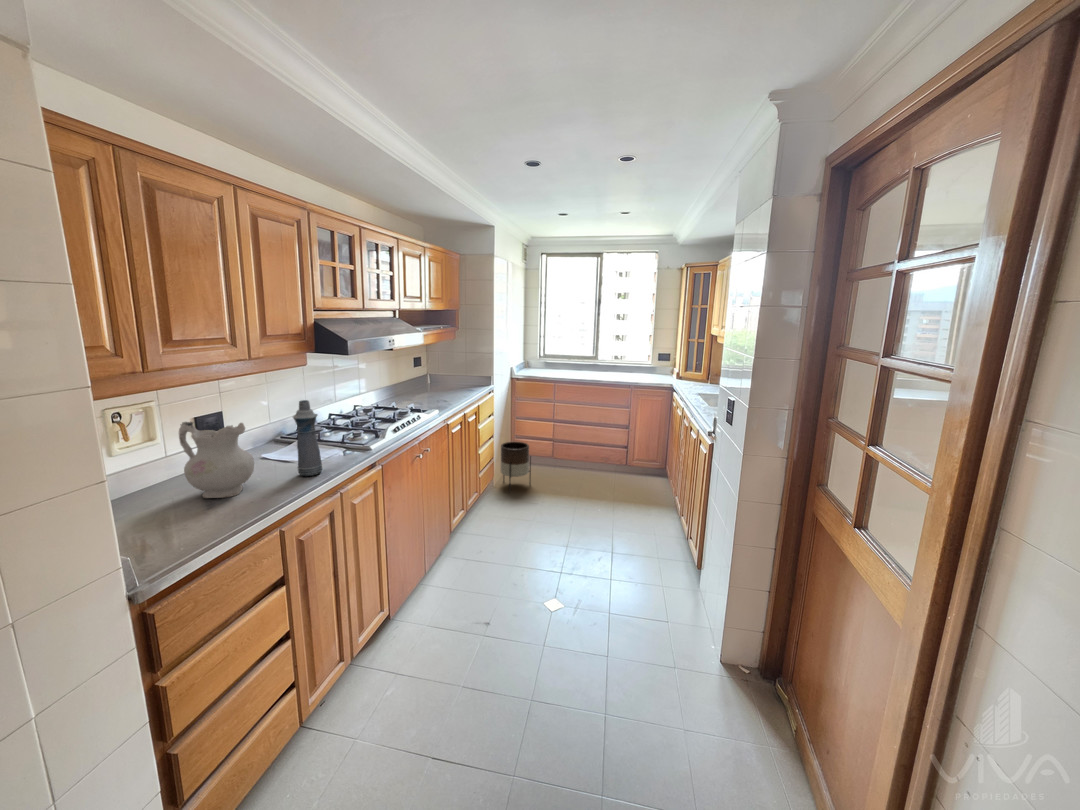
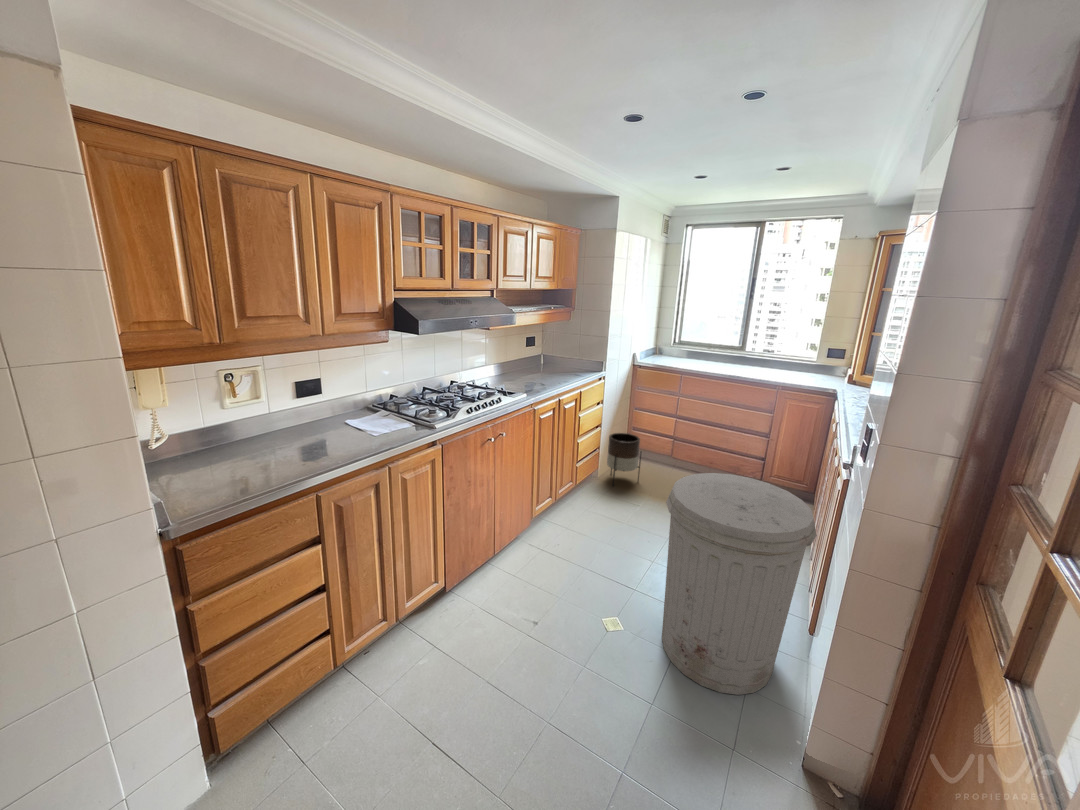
bottle: present [293,400,322,476] -> none [352,376,378,447]
ceramic pitcher: present [179,422,254,498] -> none [262,387,319,457]
trash can: none [595,456,709,633] -> present [662,473,817,695]

